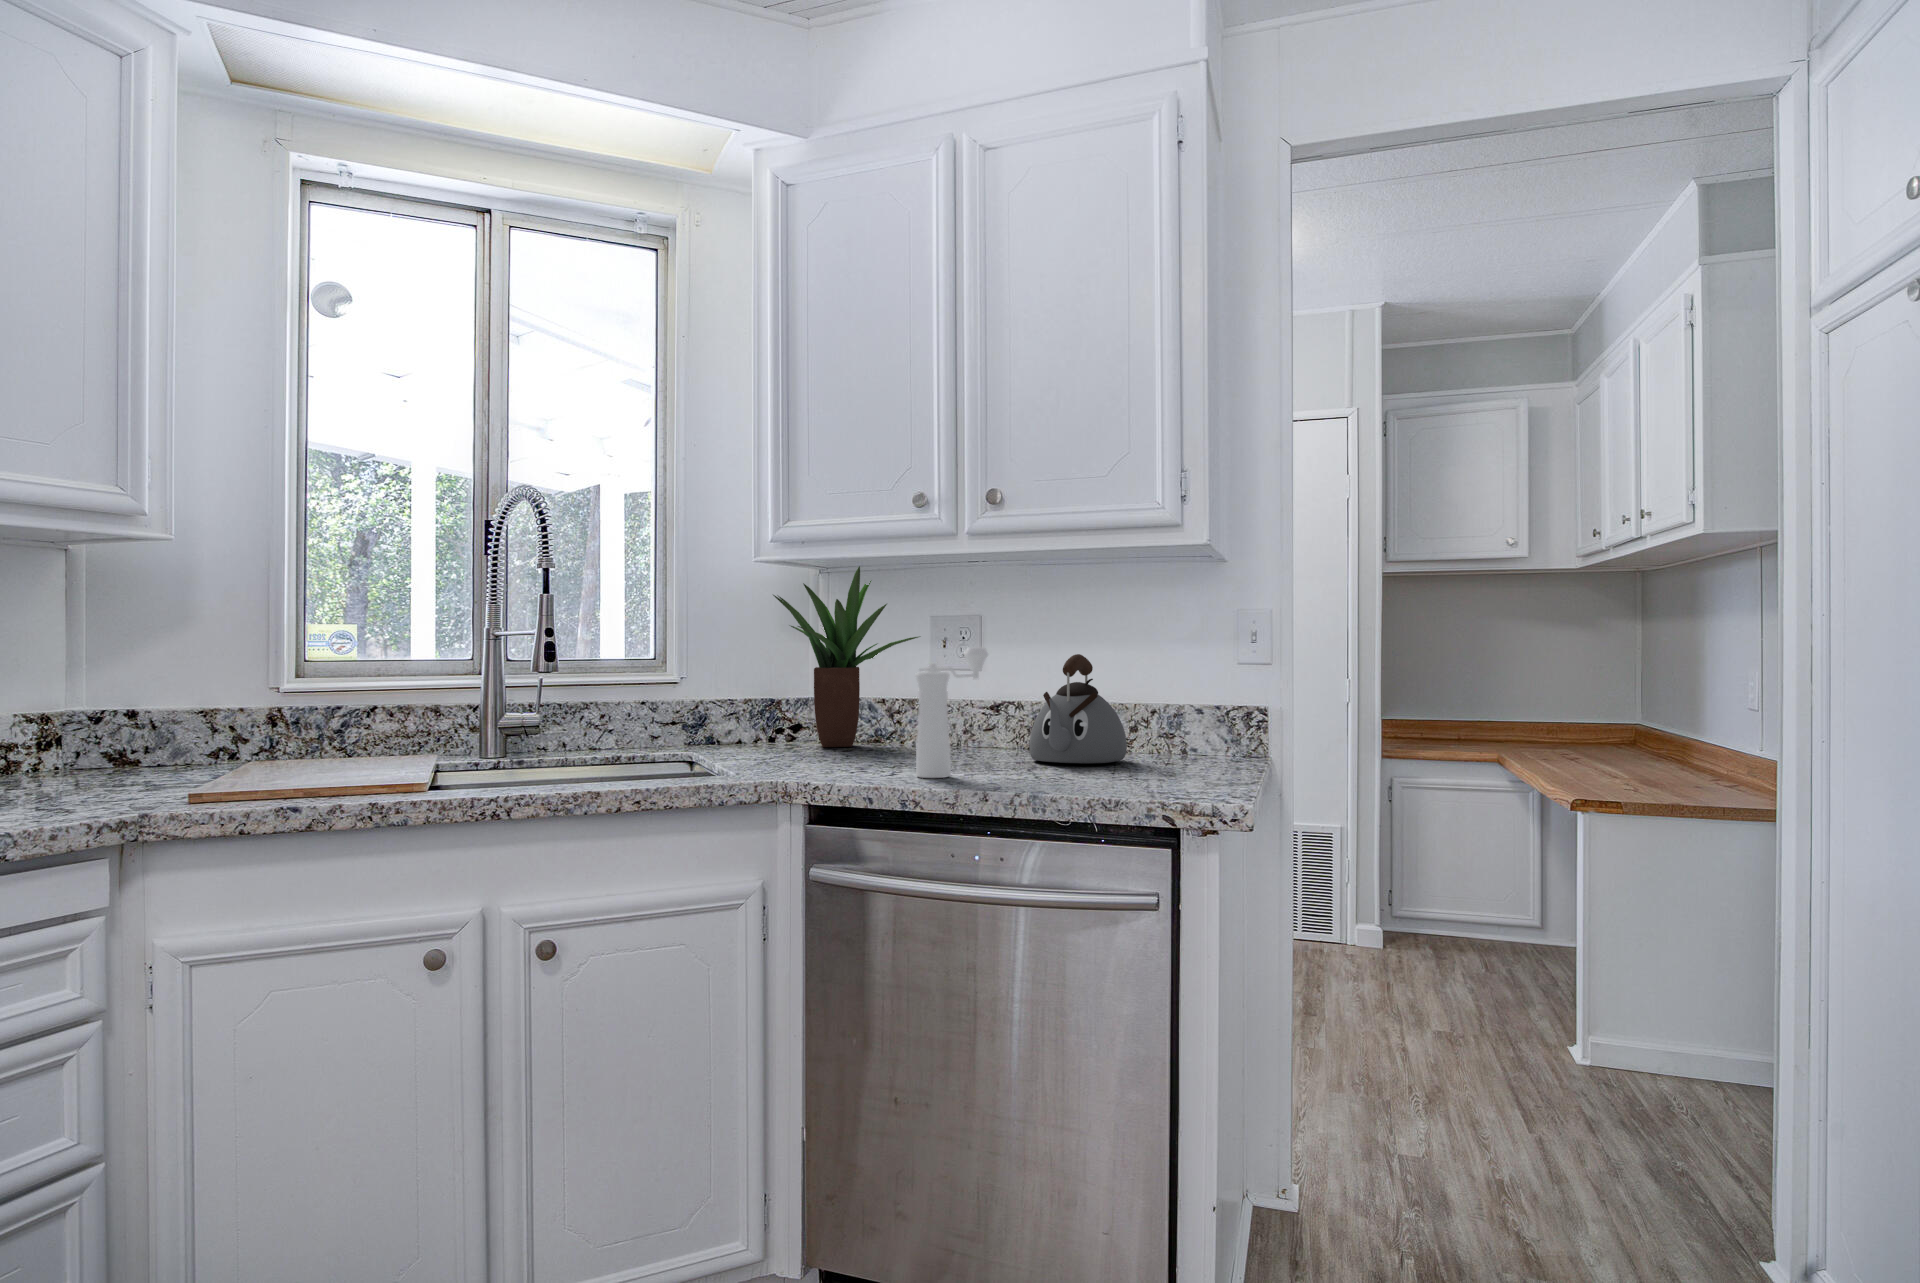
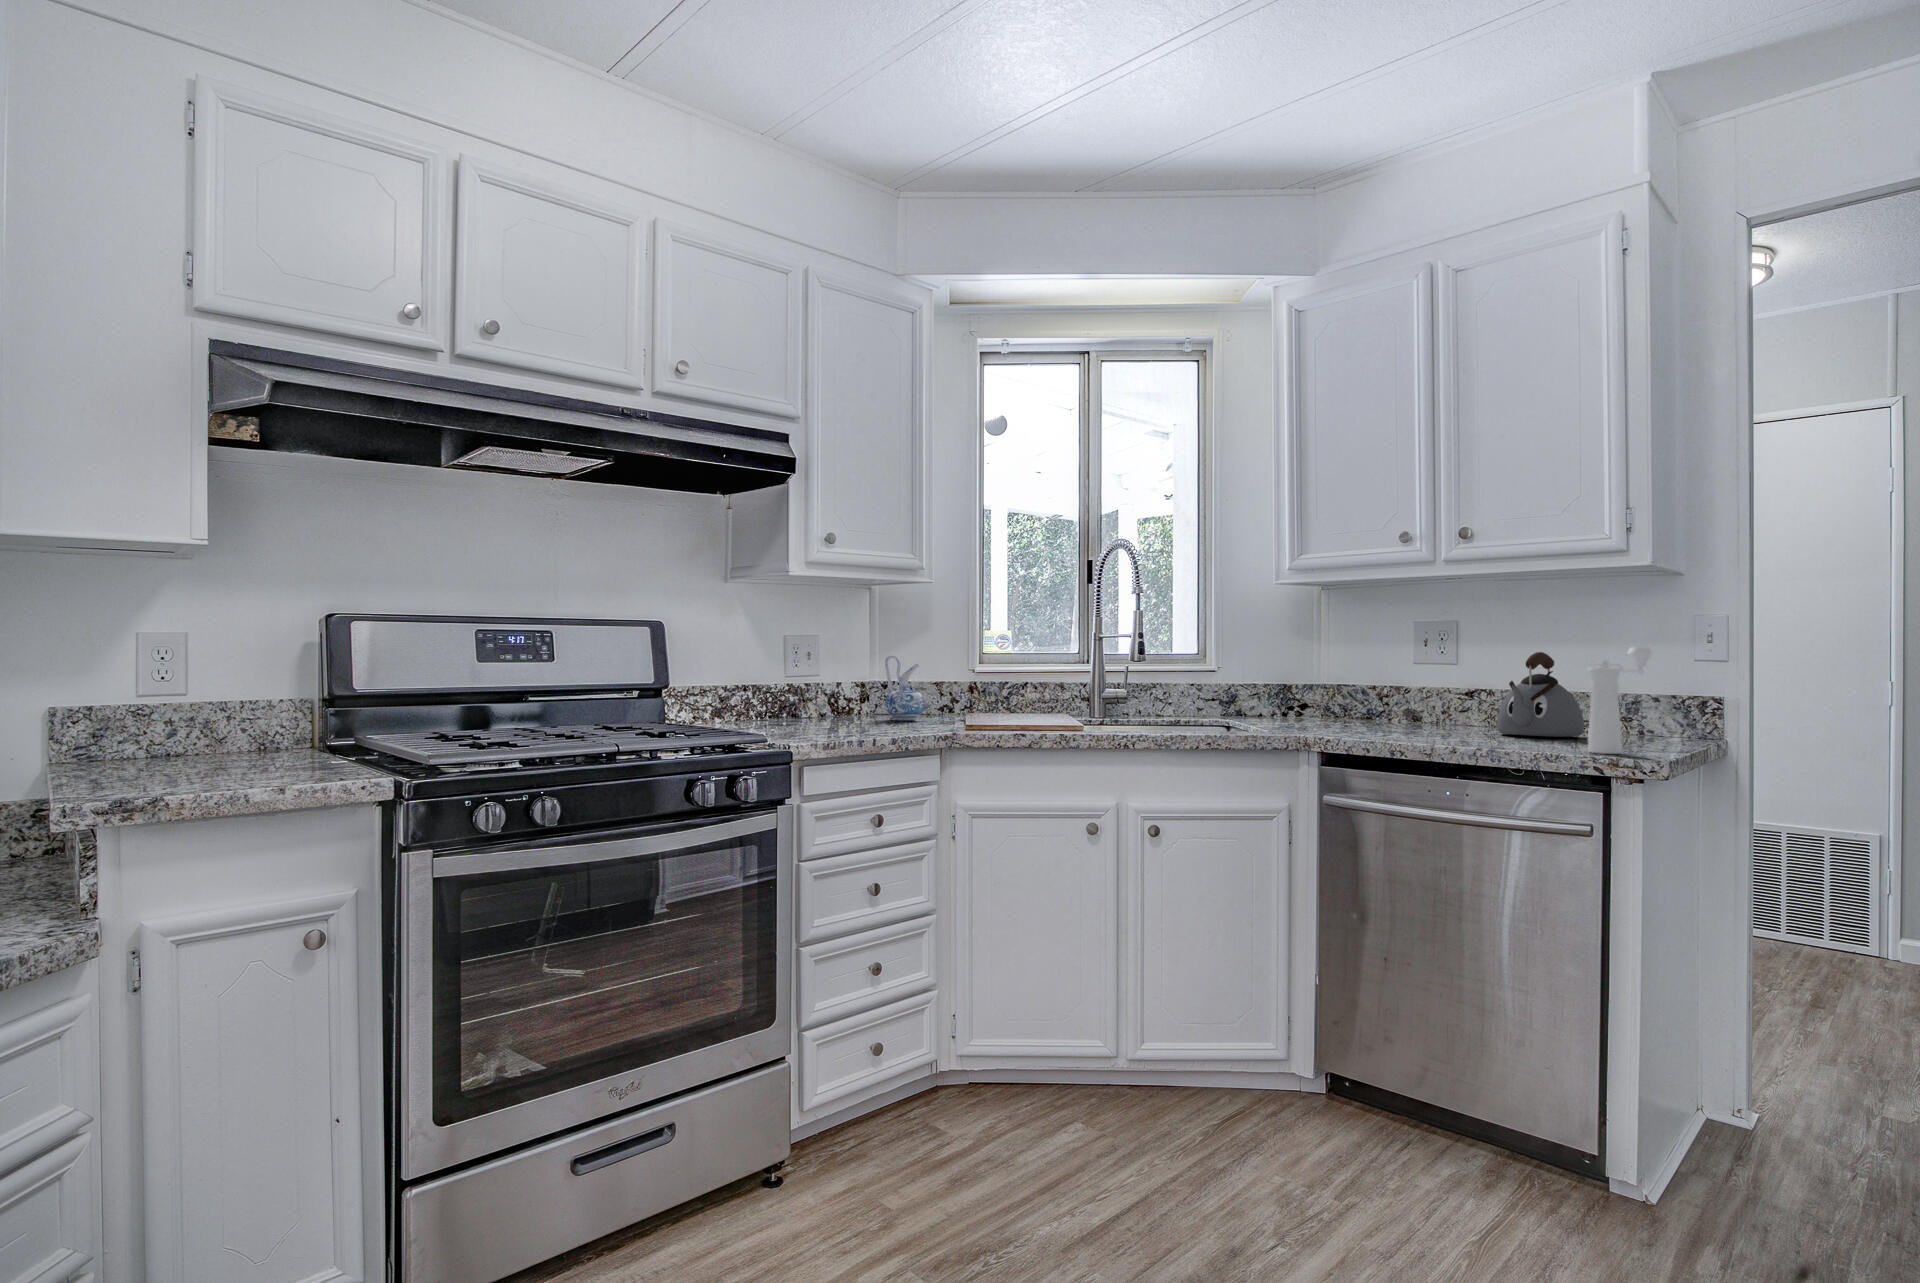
potted plant: present [773,566,920,747] -> none [1286,585,1407,722]
pepper mill: present [916,647,988,778] -> present [1588,647,1652,754]
ceramic pitcher: none [43,667,135,786] -> present [885,655,924,720]

